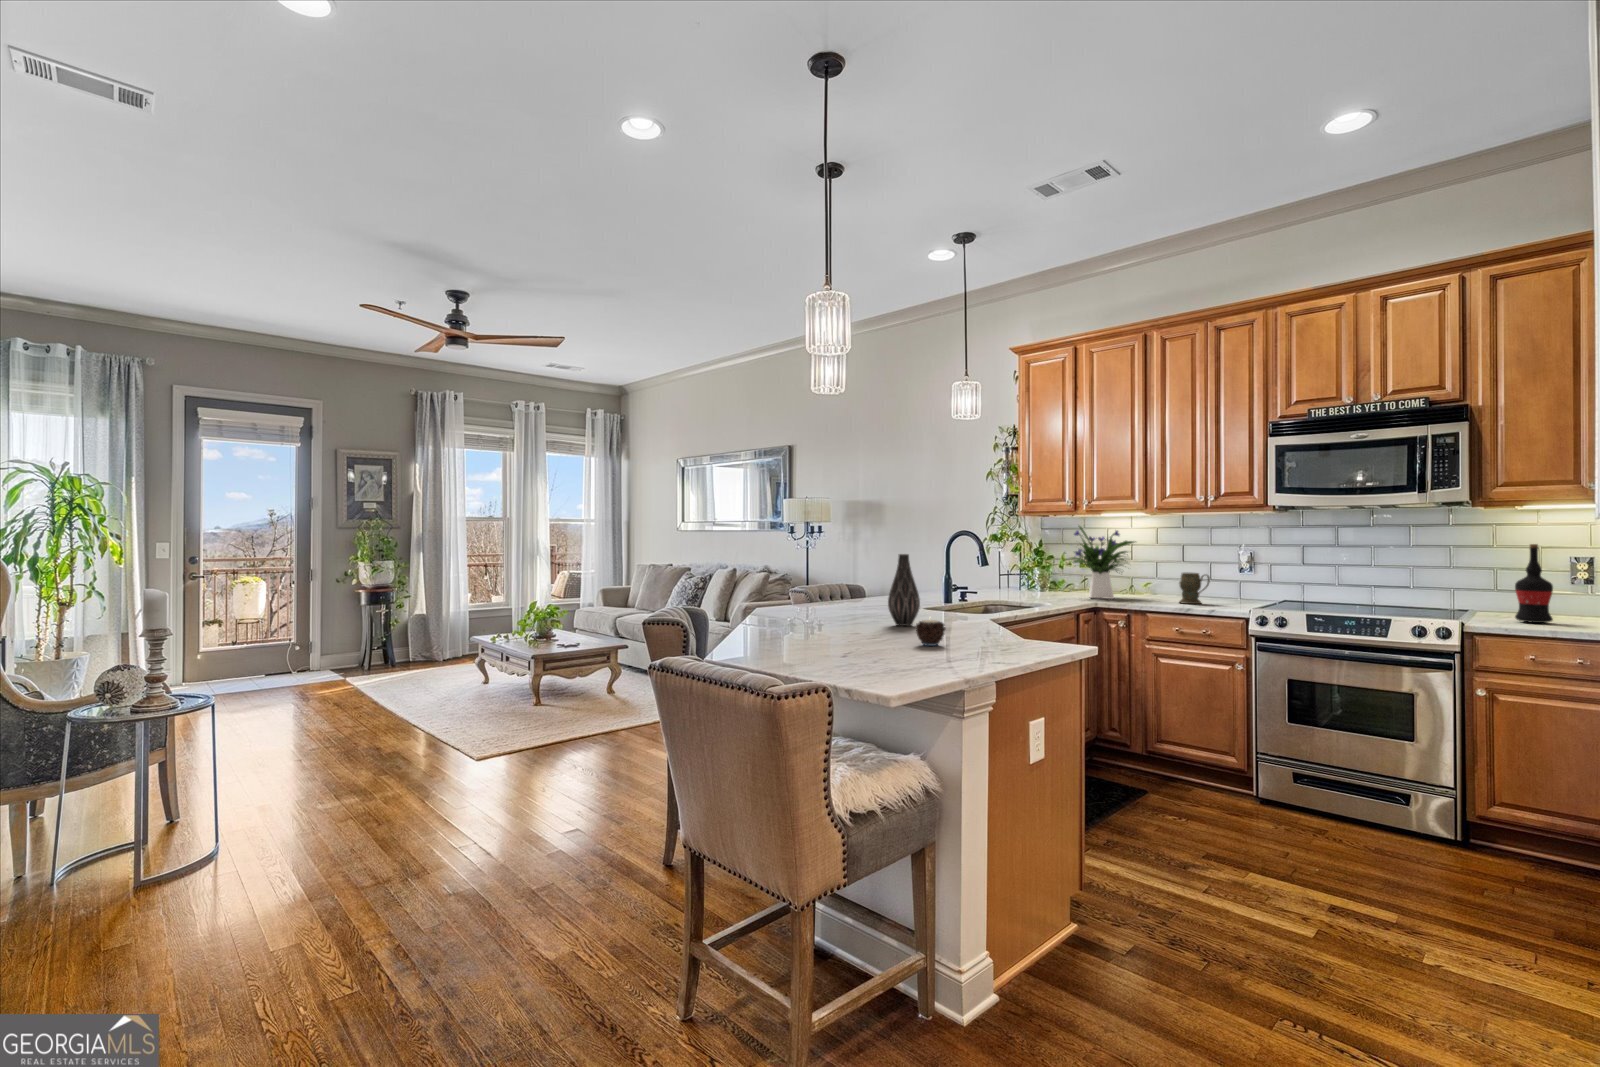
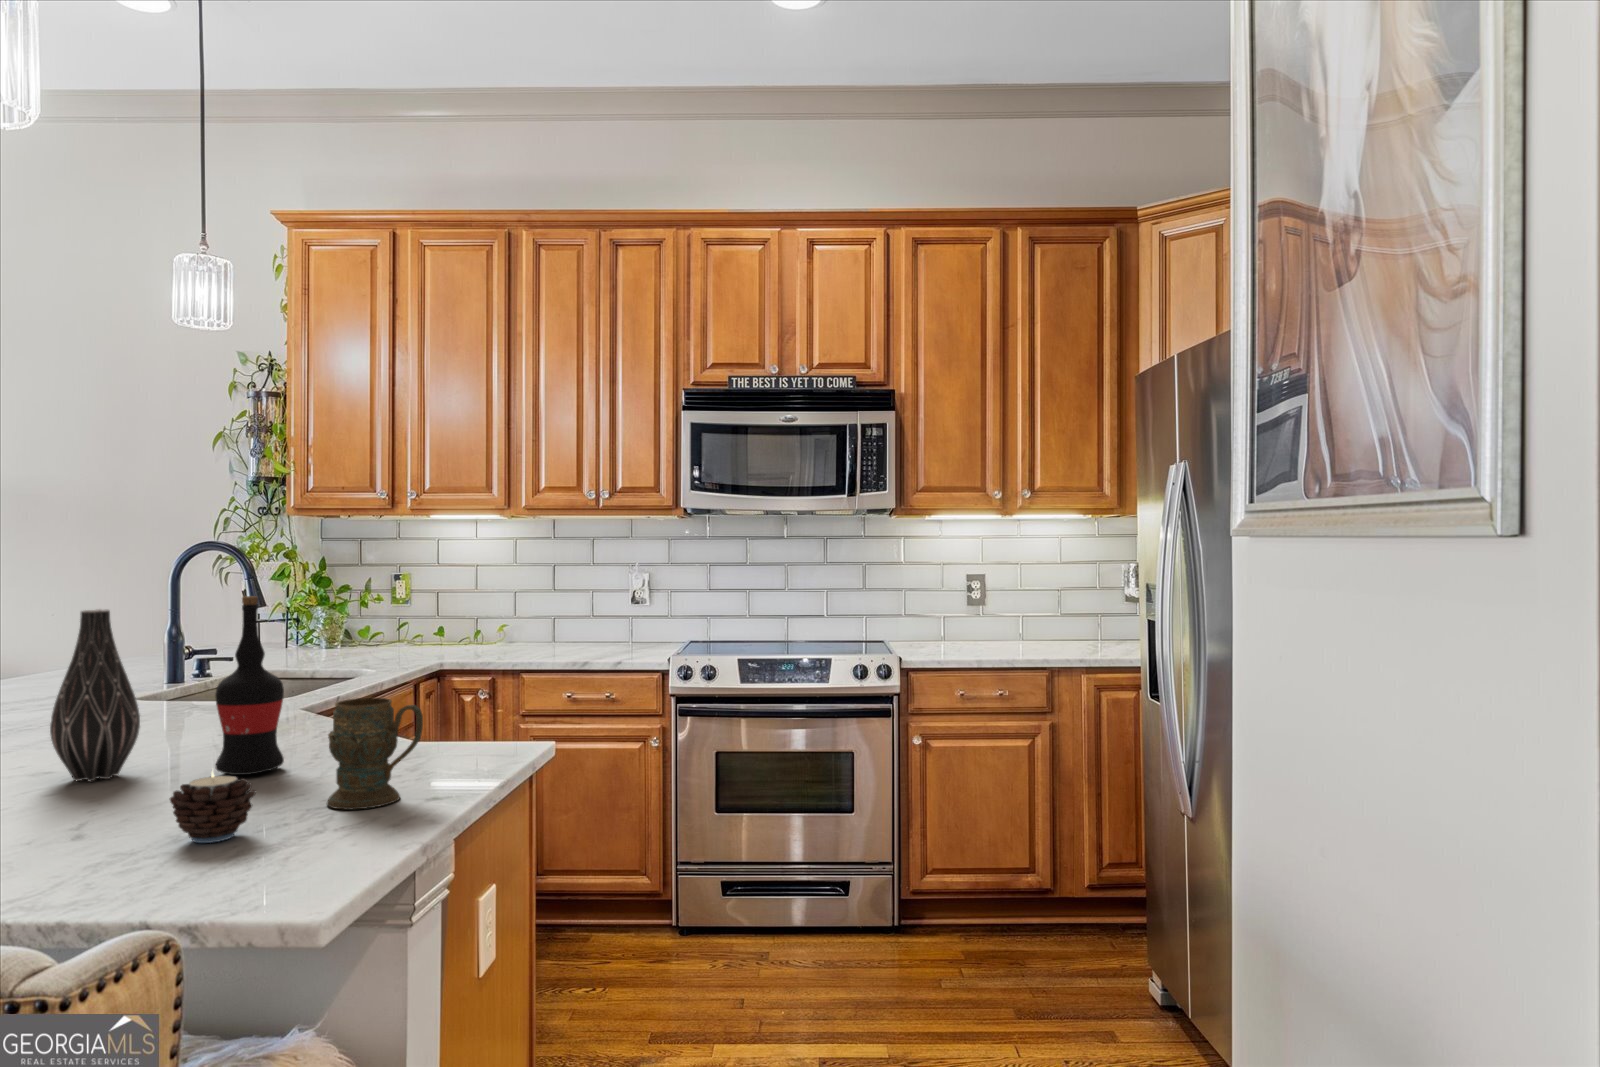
flower arrangement: present [1072,526,1136,599] -> none [375,532,496,656]
wine bottle: present [1515,544,1553,623] -> present [215,596,284,775]
mug: present [1179,573,1210,604] -> present [327,698,423,809]

